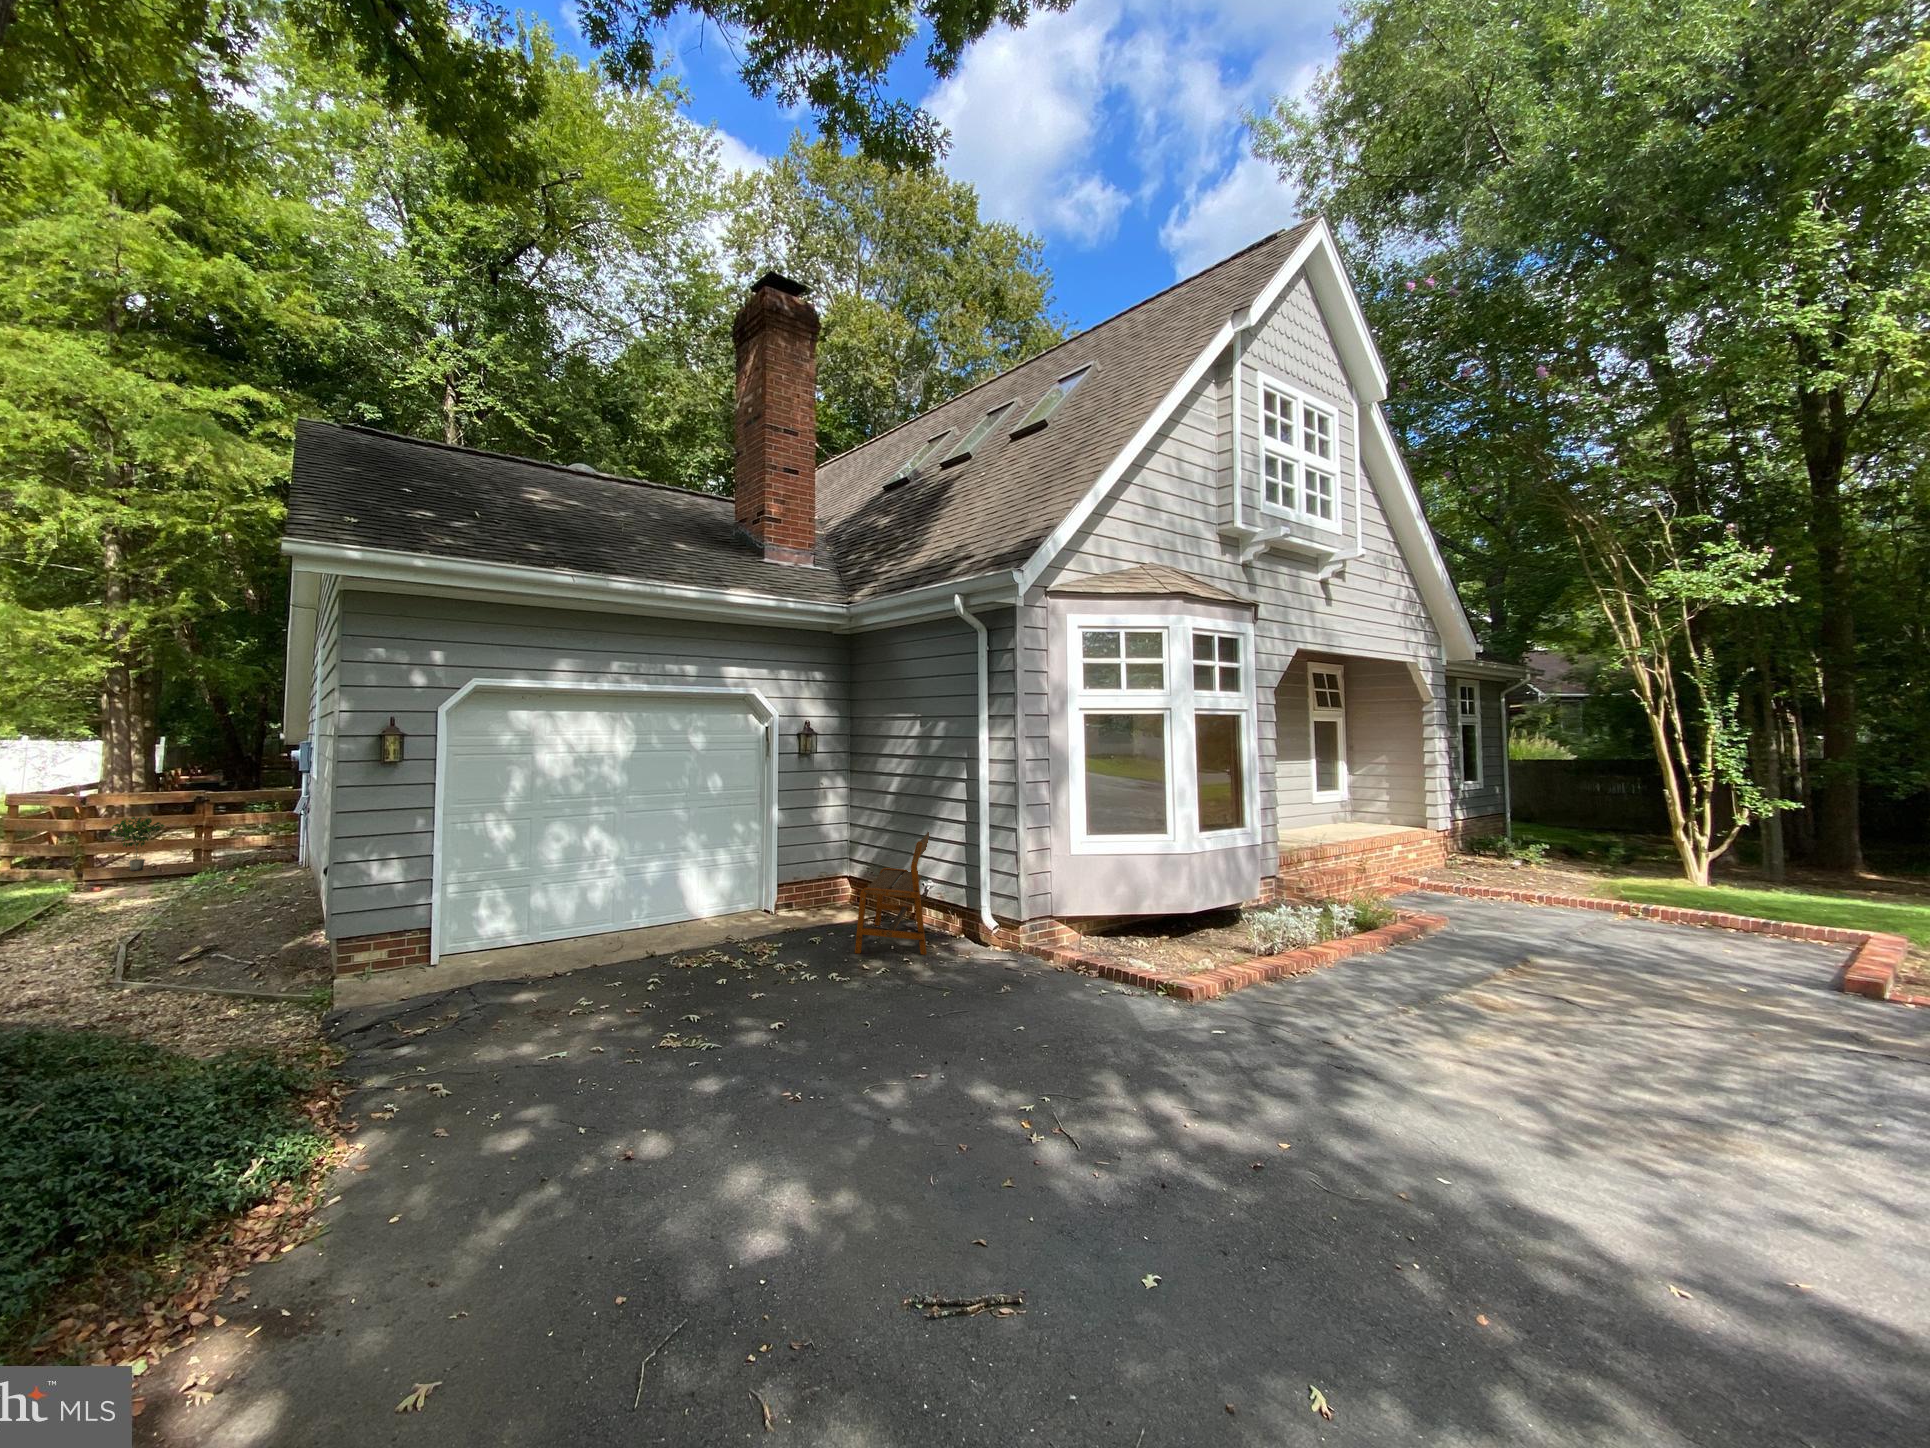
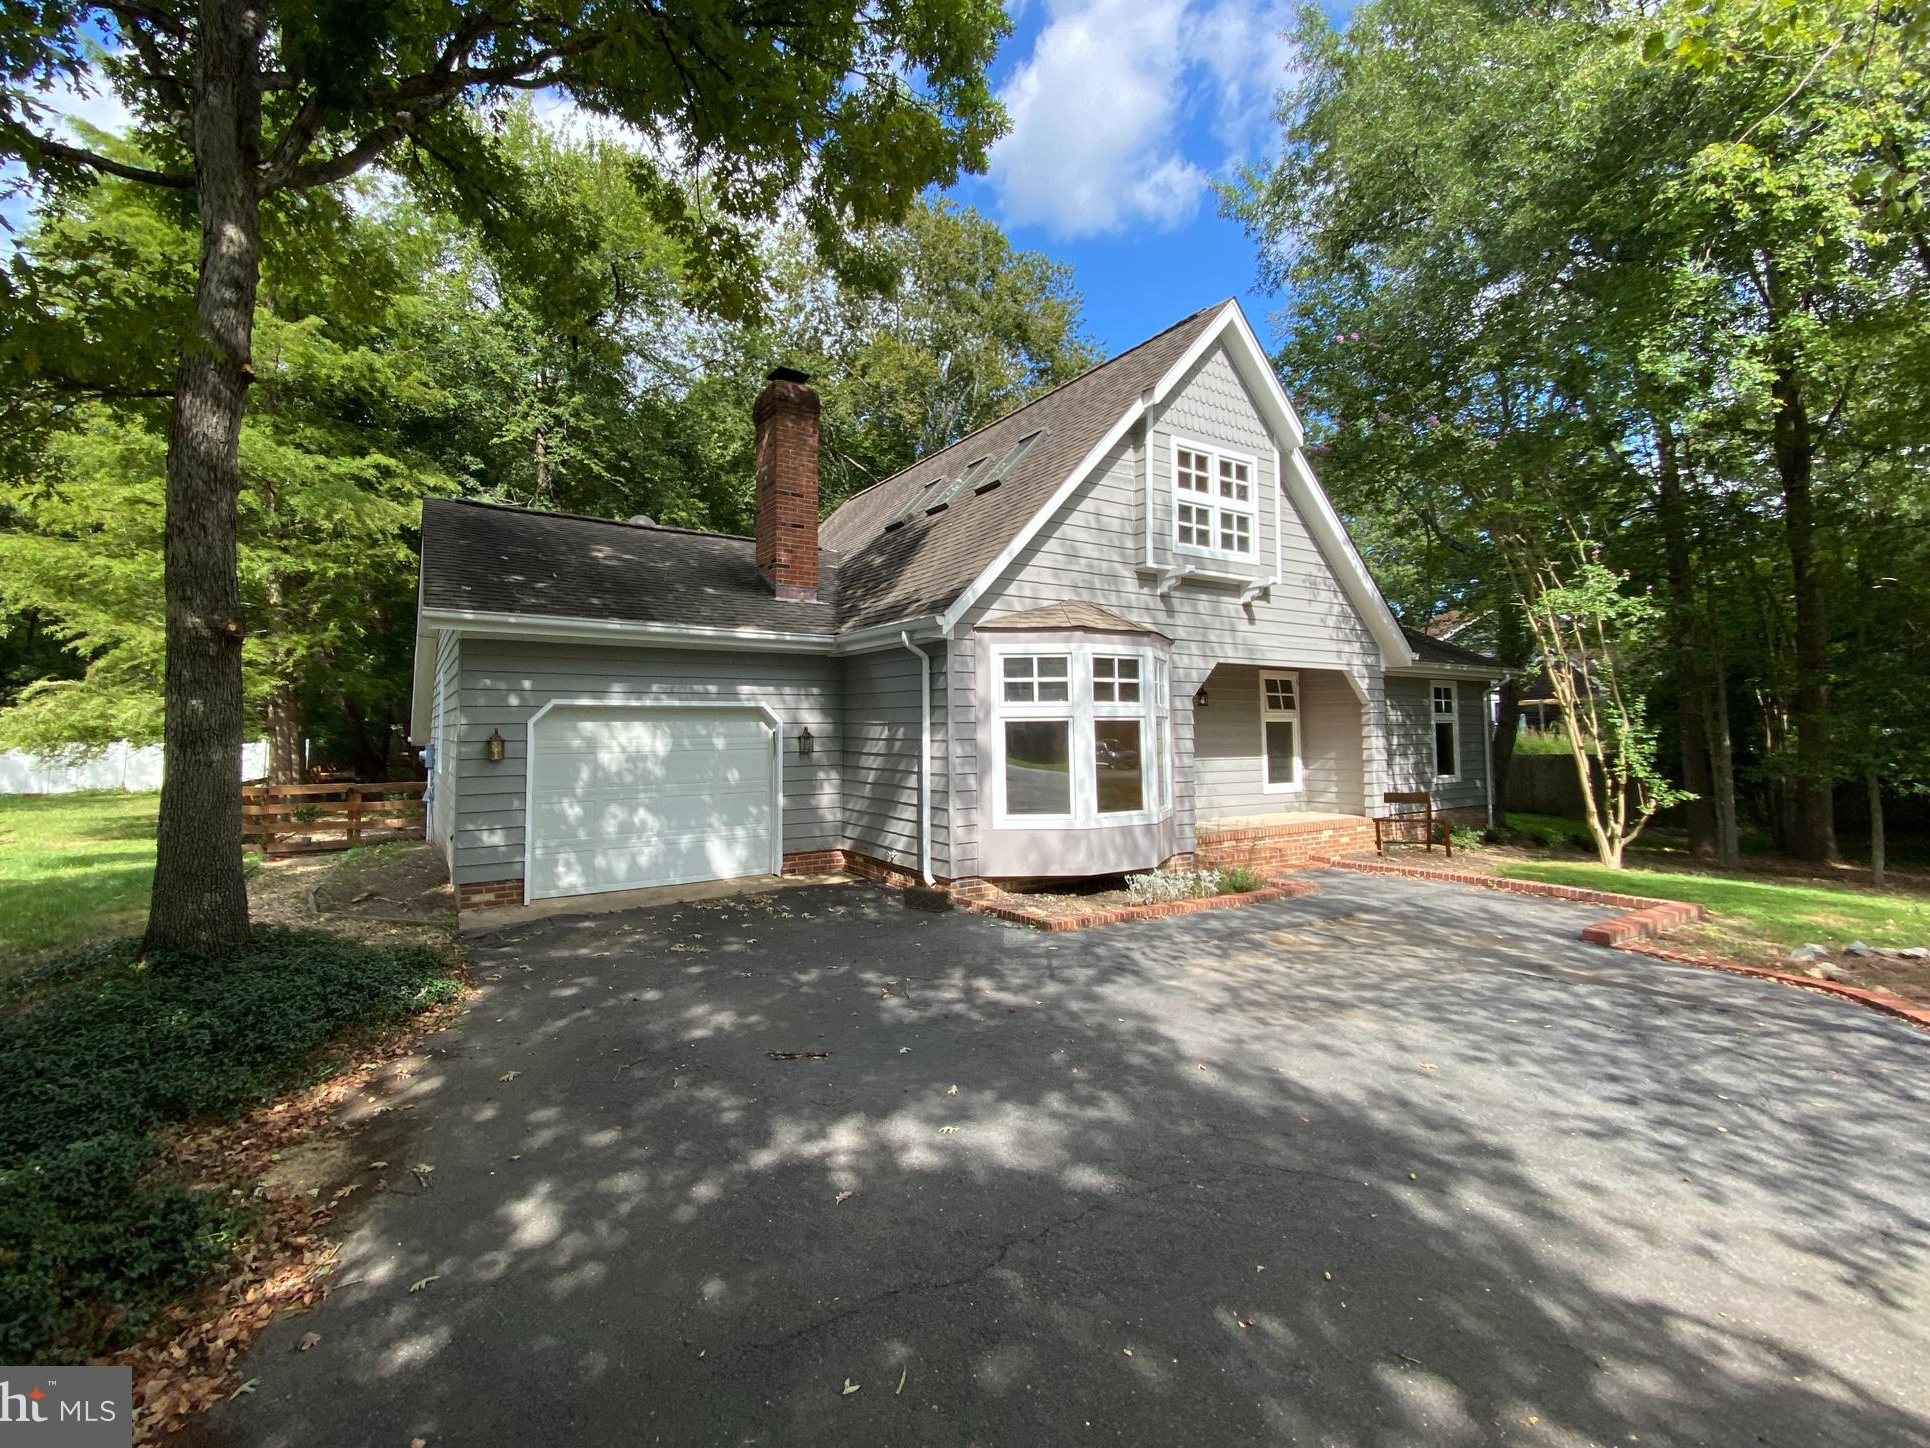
bench: present [855,832,929,955] -> present [1372,792,1451,857]
woven basket: none [956,927,1026,968] -> present [903,884,955,912]

